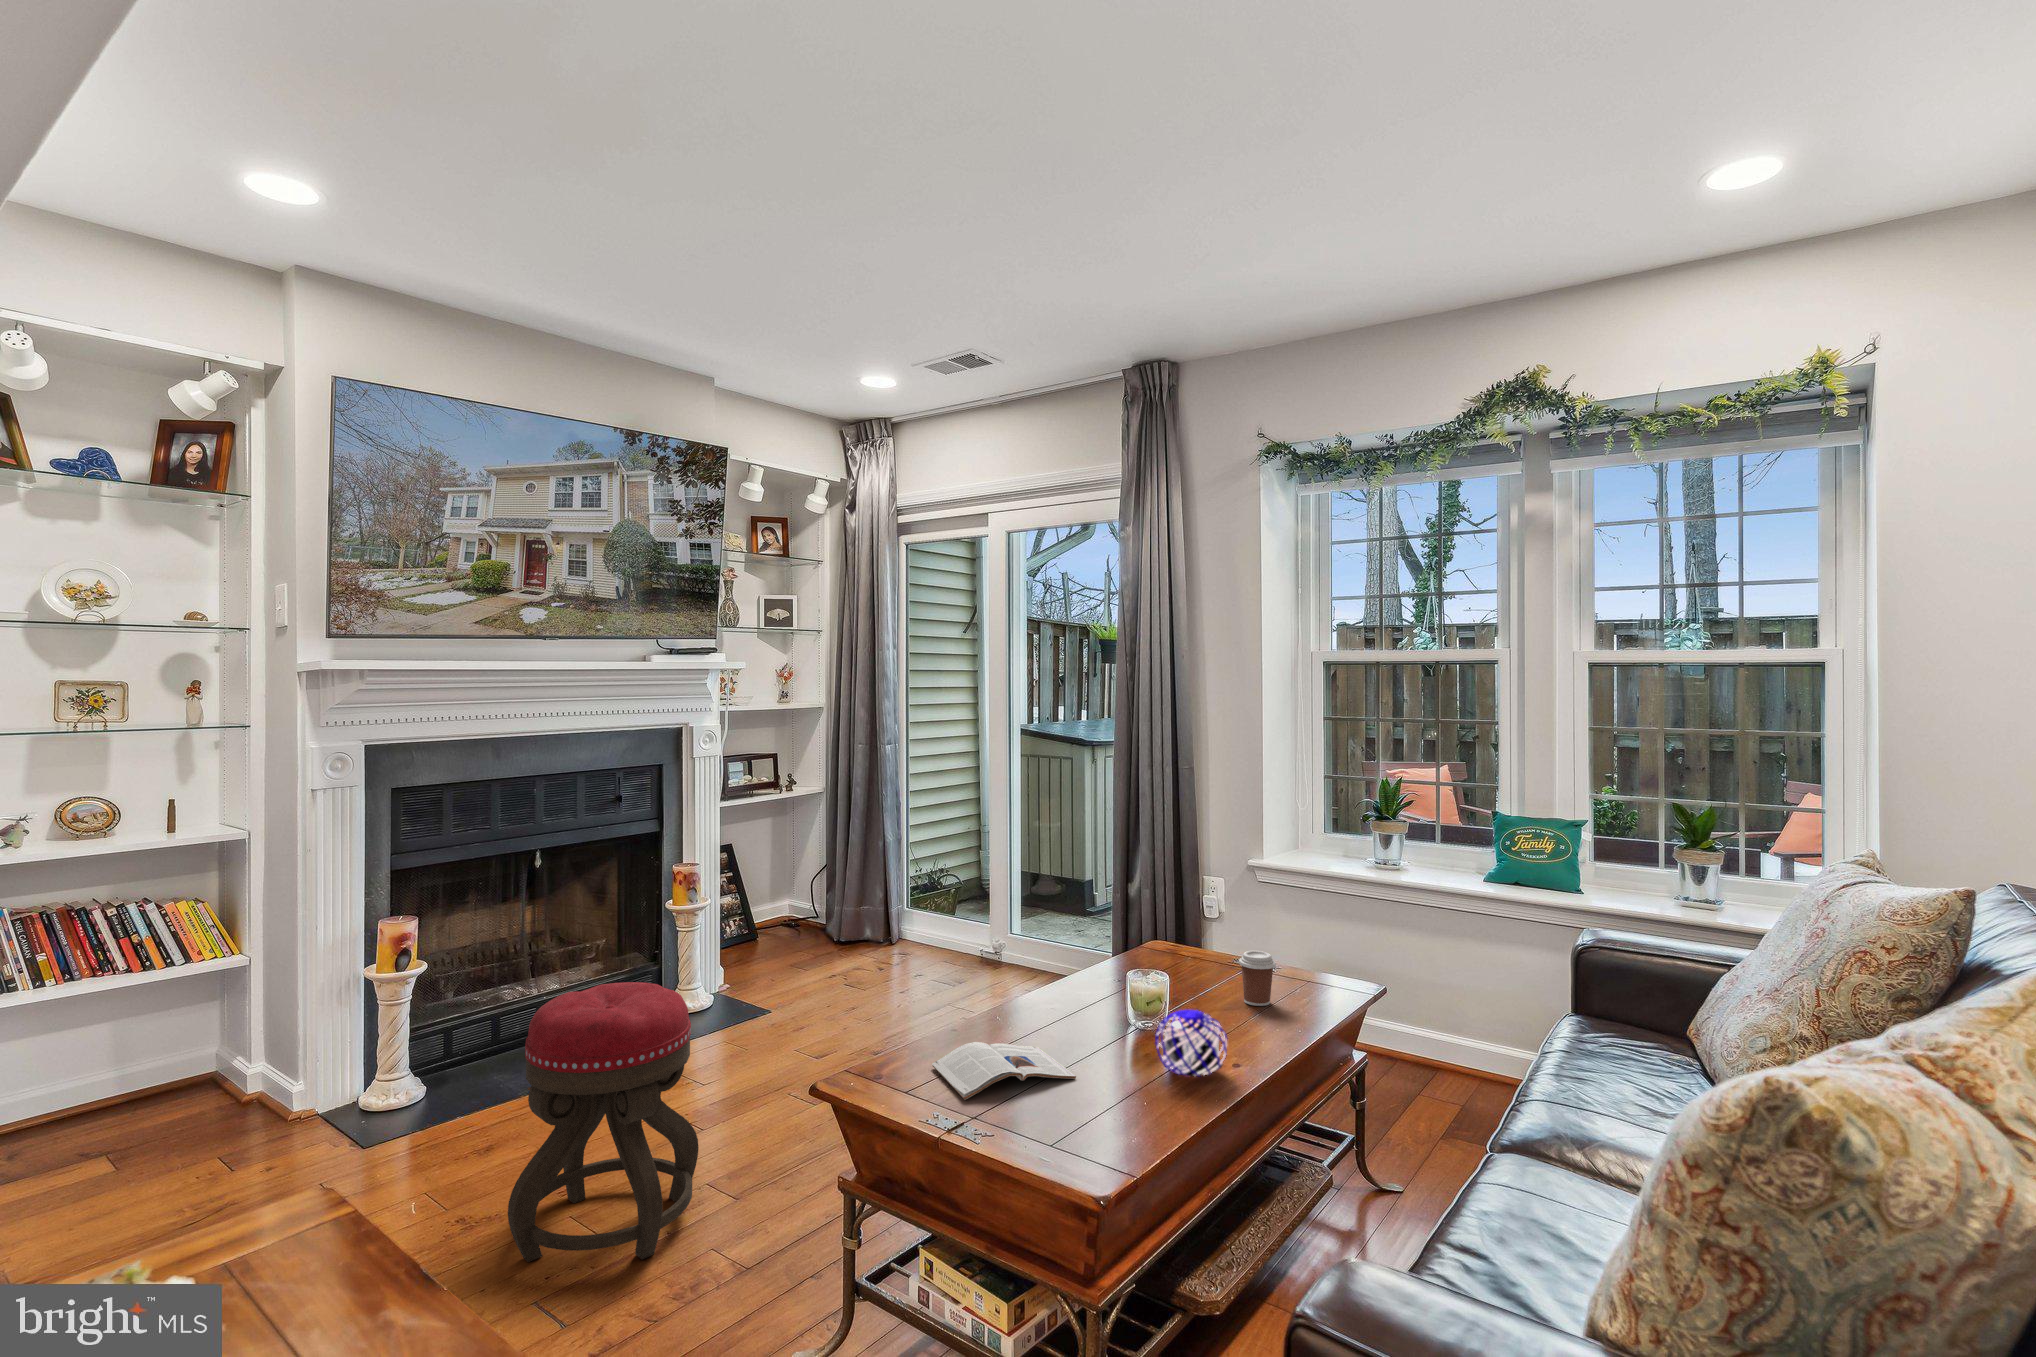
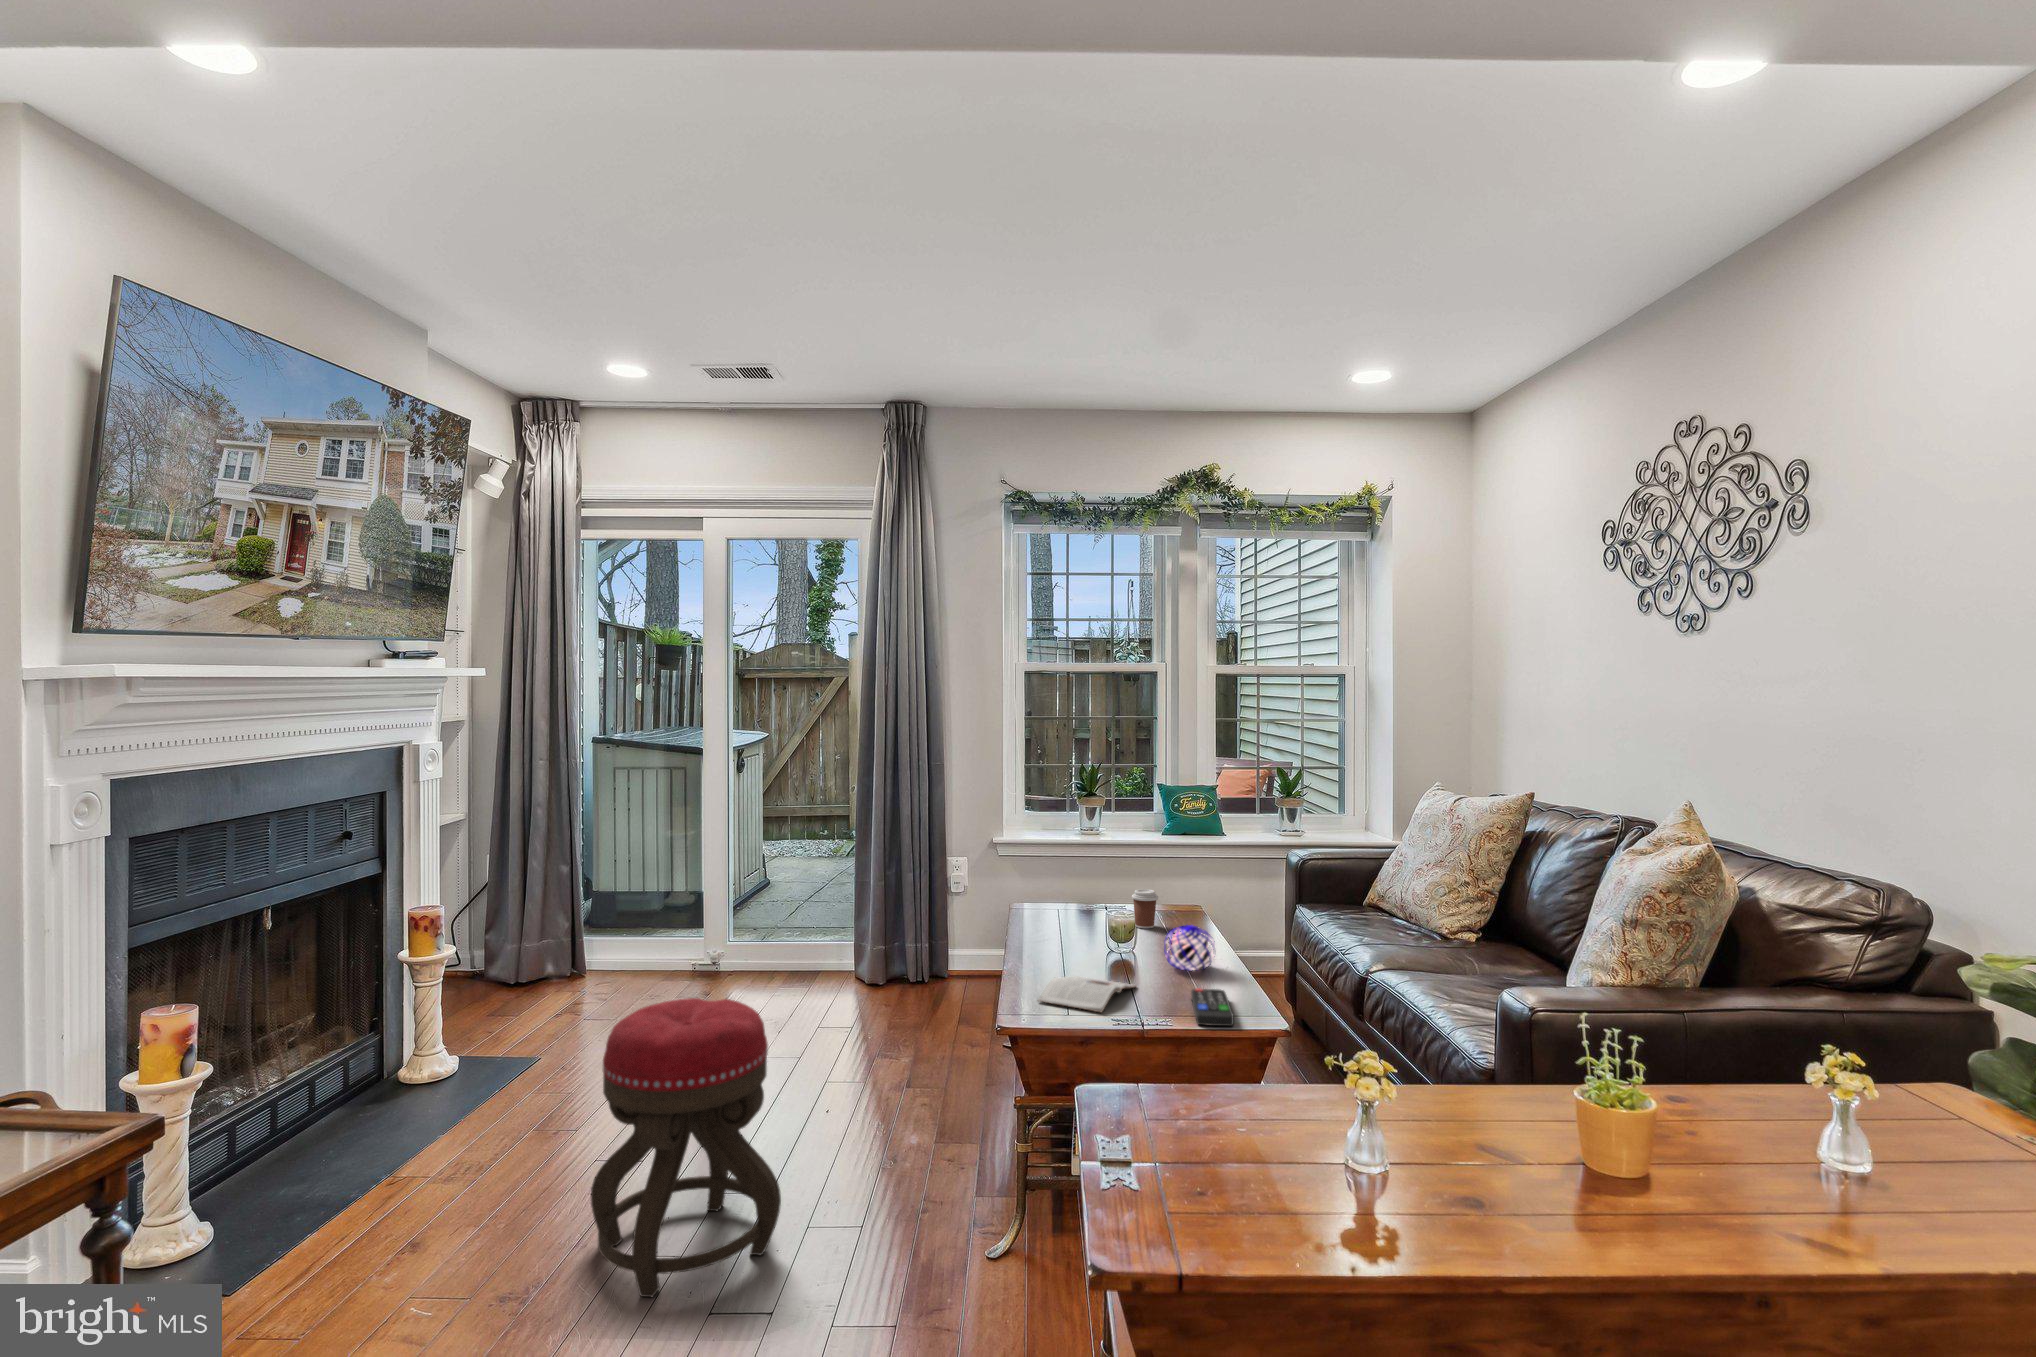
remote control: none [1034,1100,1145,1166] -> present [1191,988,1234,1026]

